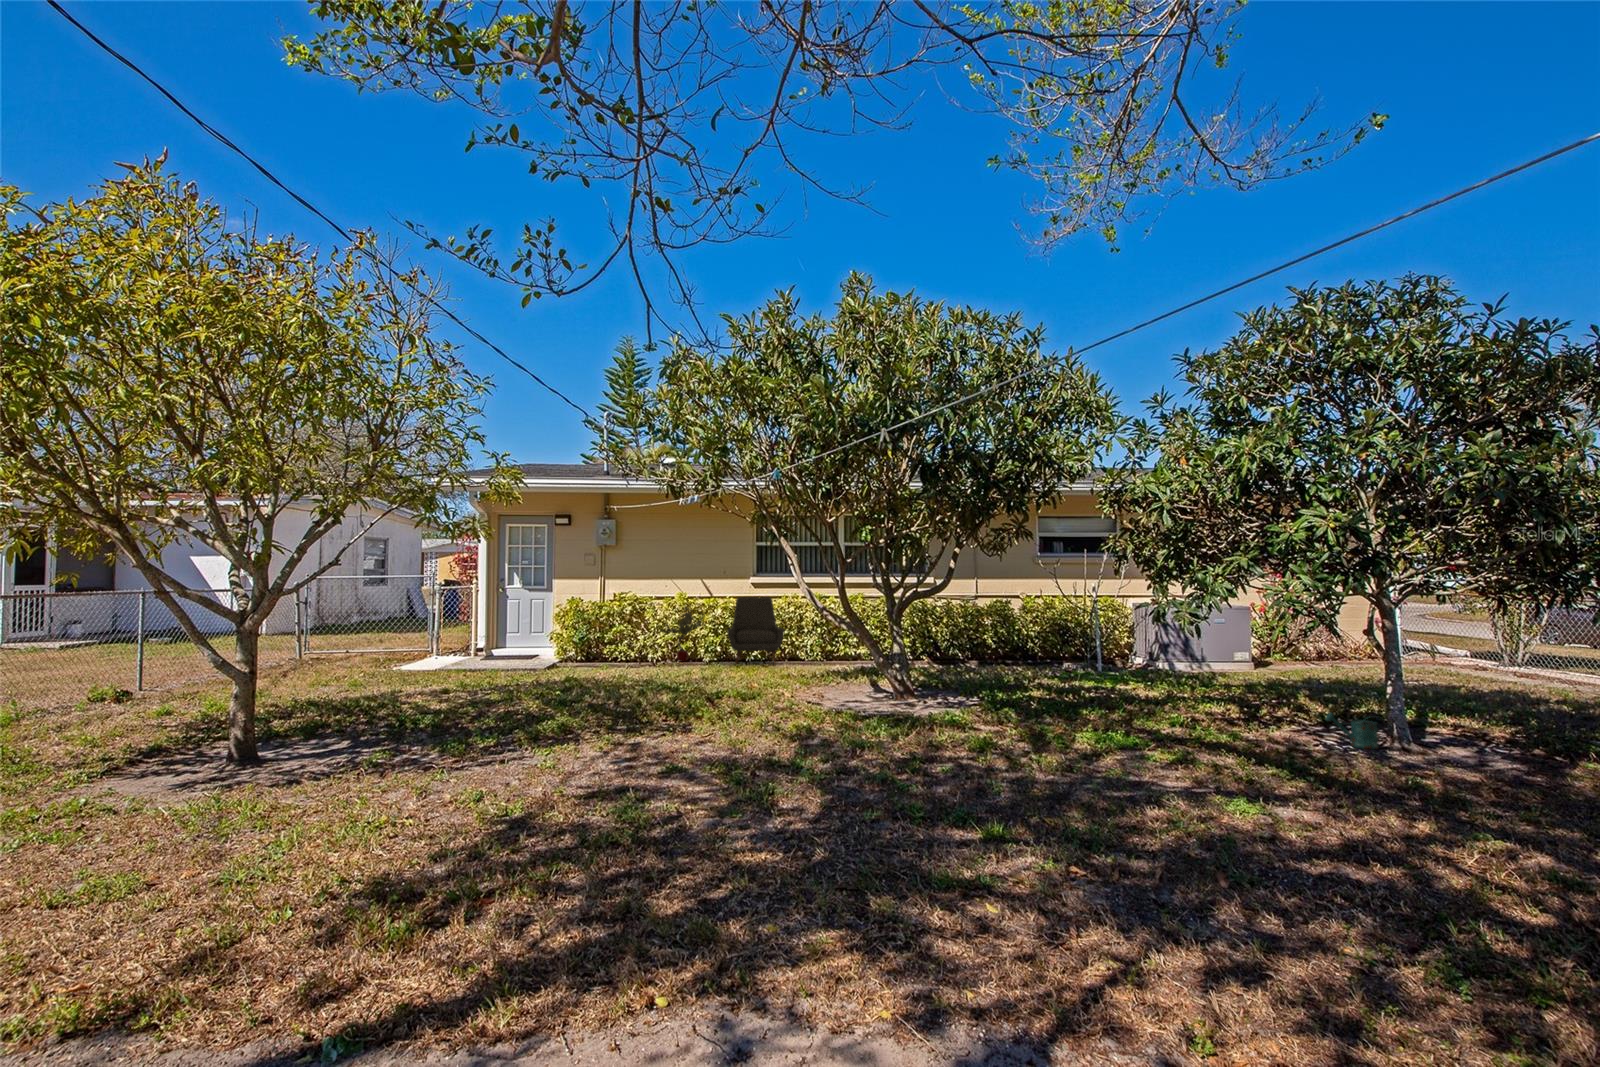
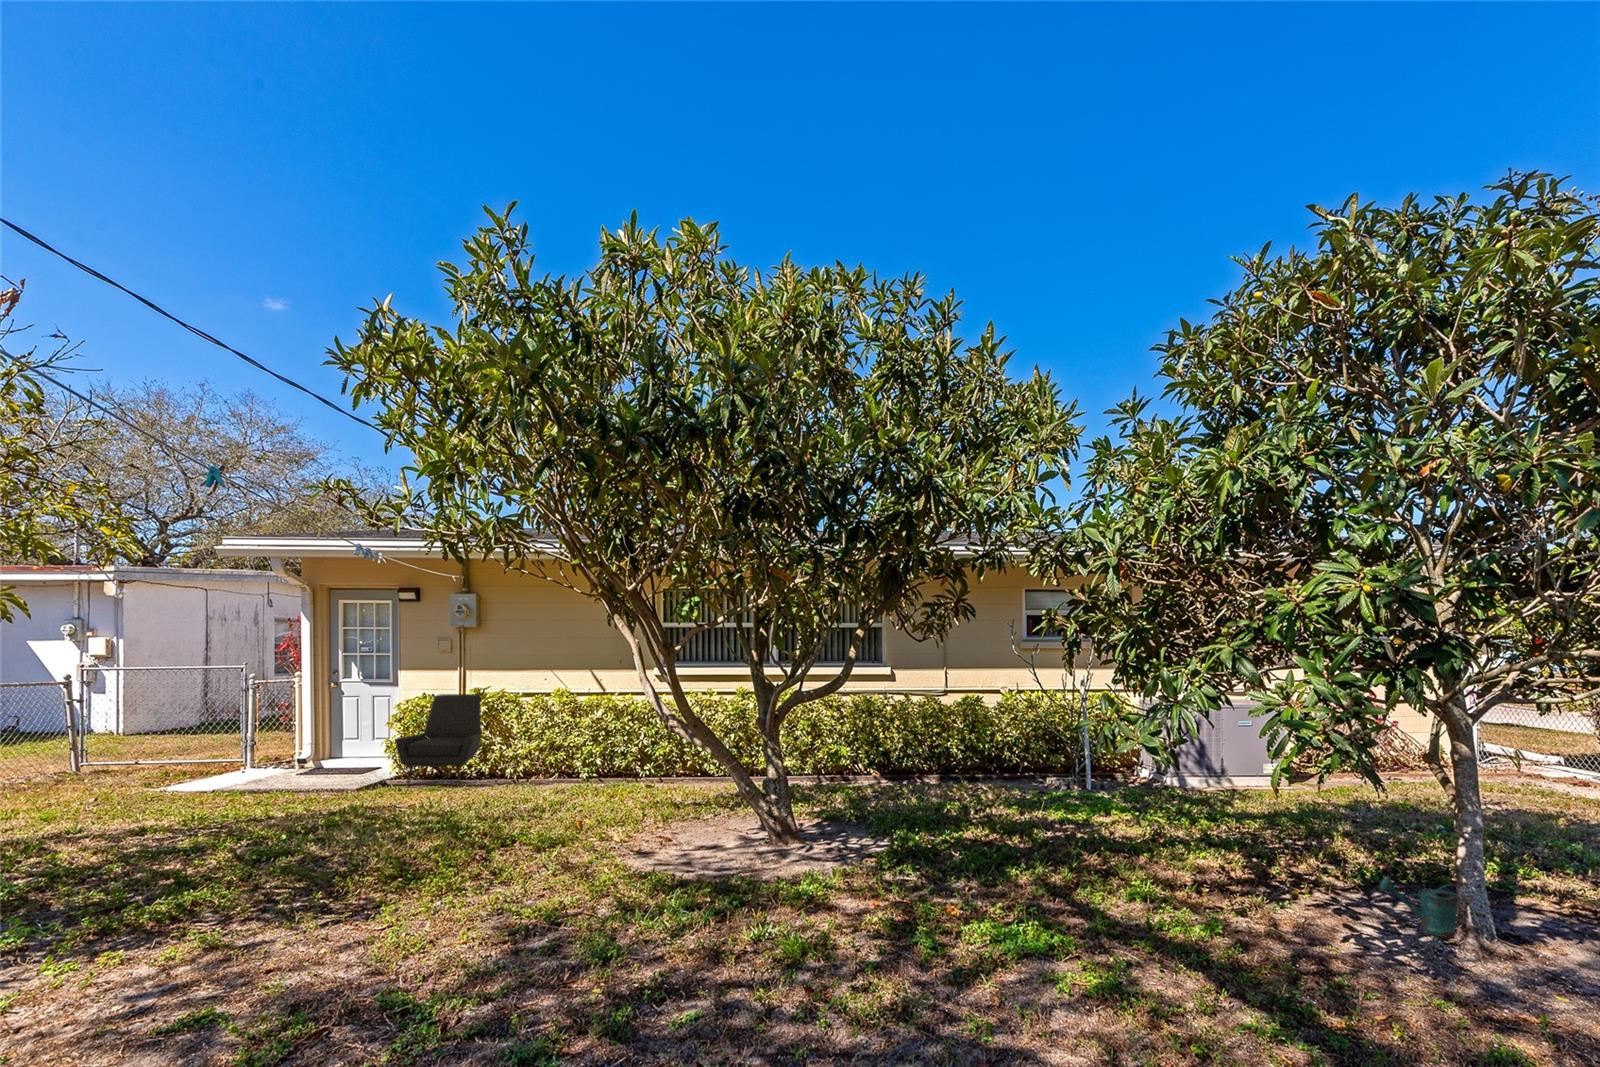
chair: present [727,597,785,665] -> present [395,694,482,786]
potted tree: present [661,605,705,662] -> none [517,703,580,779]

